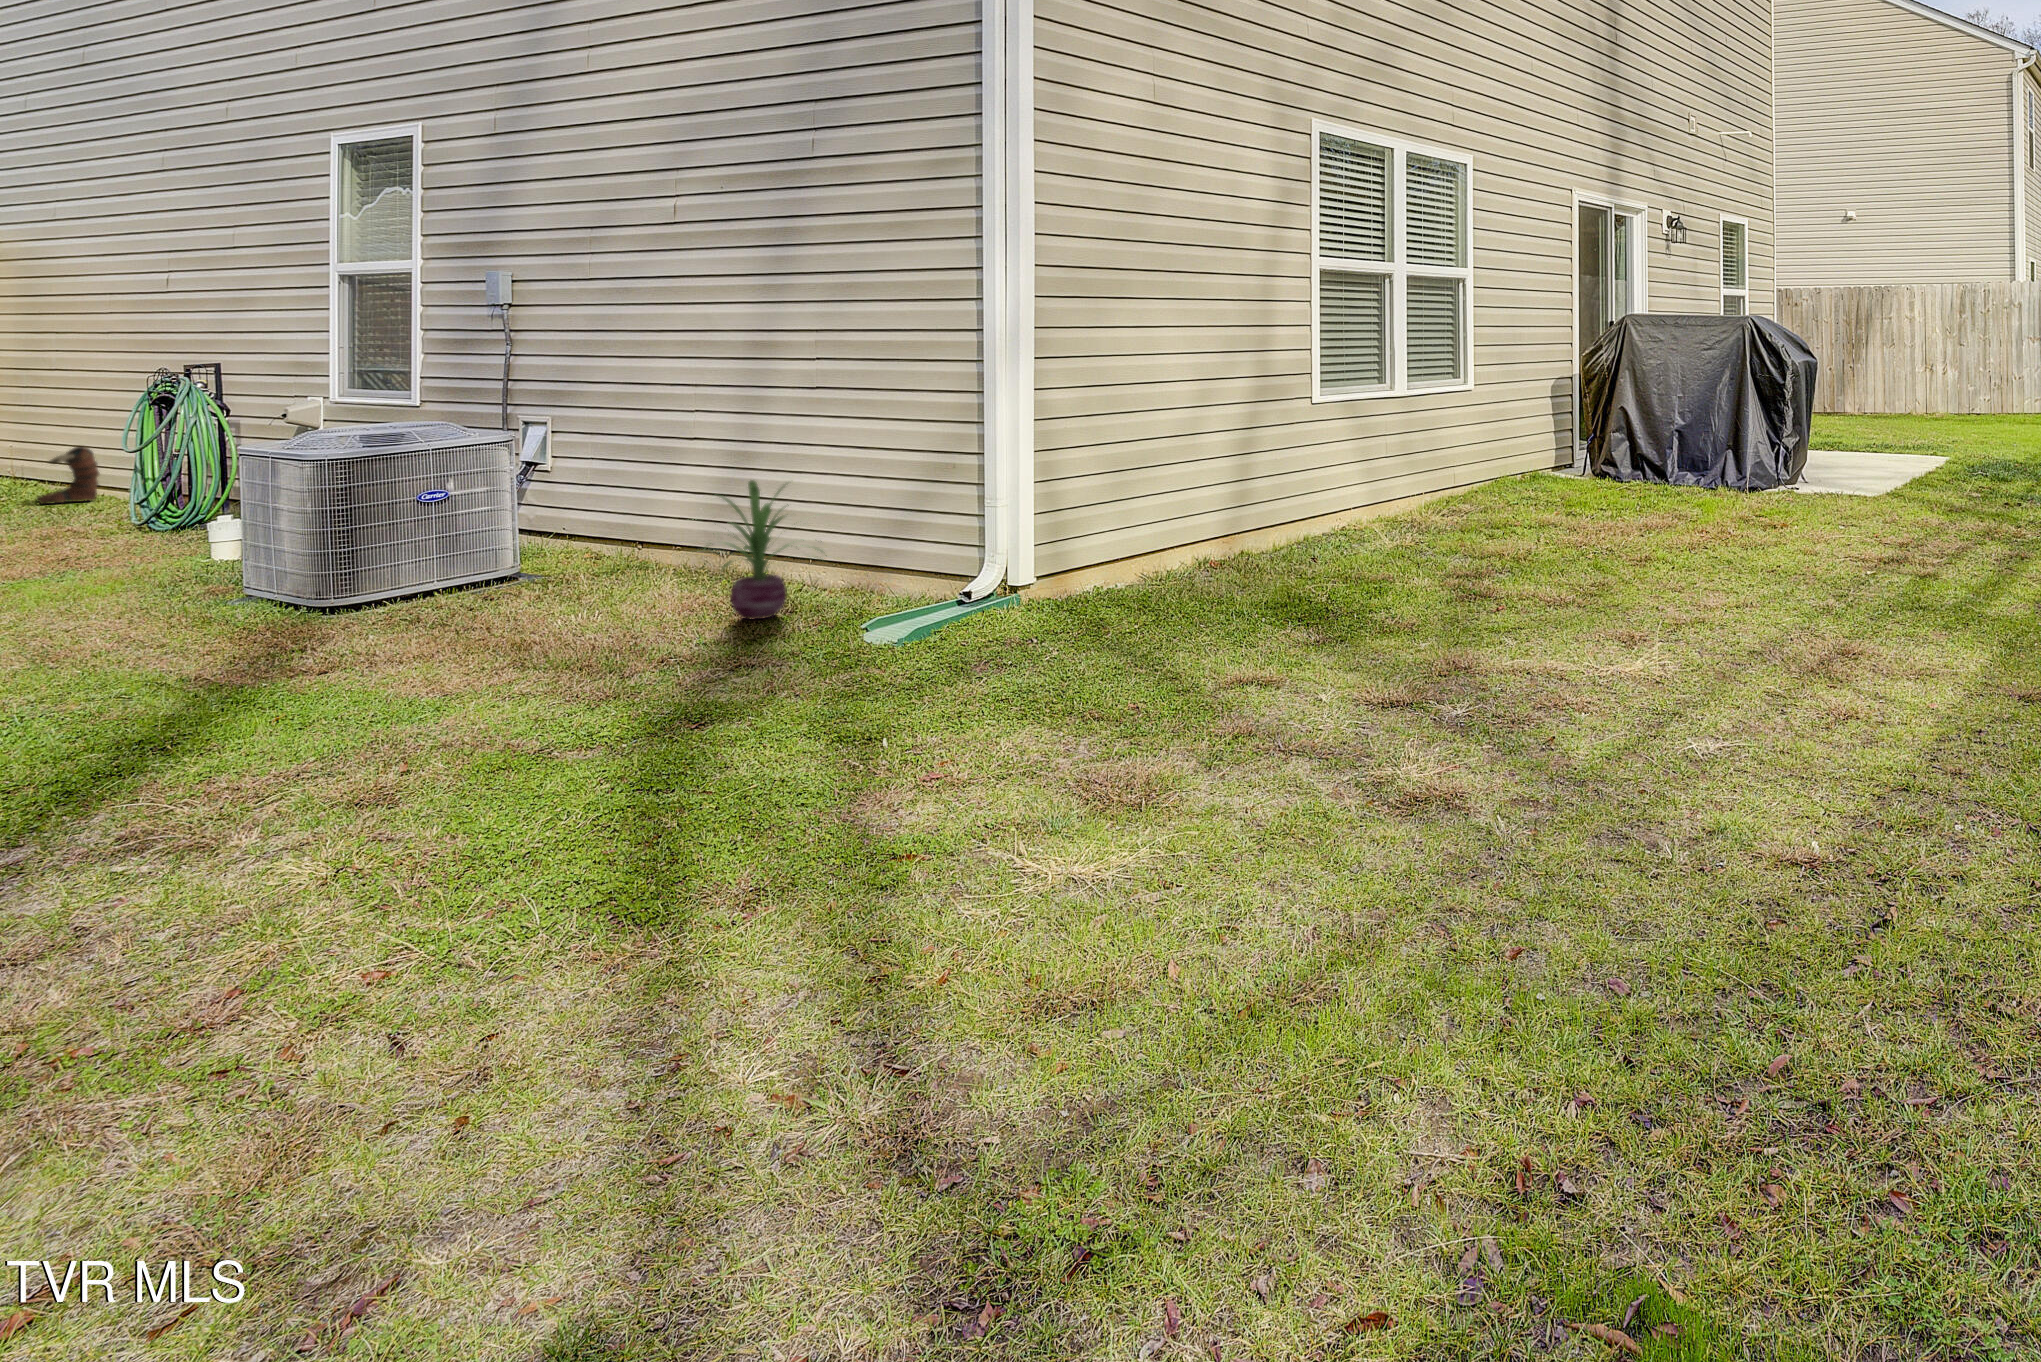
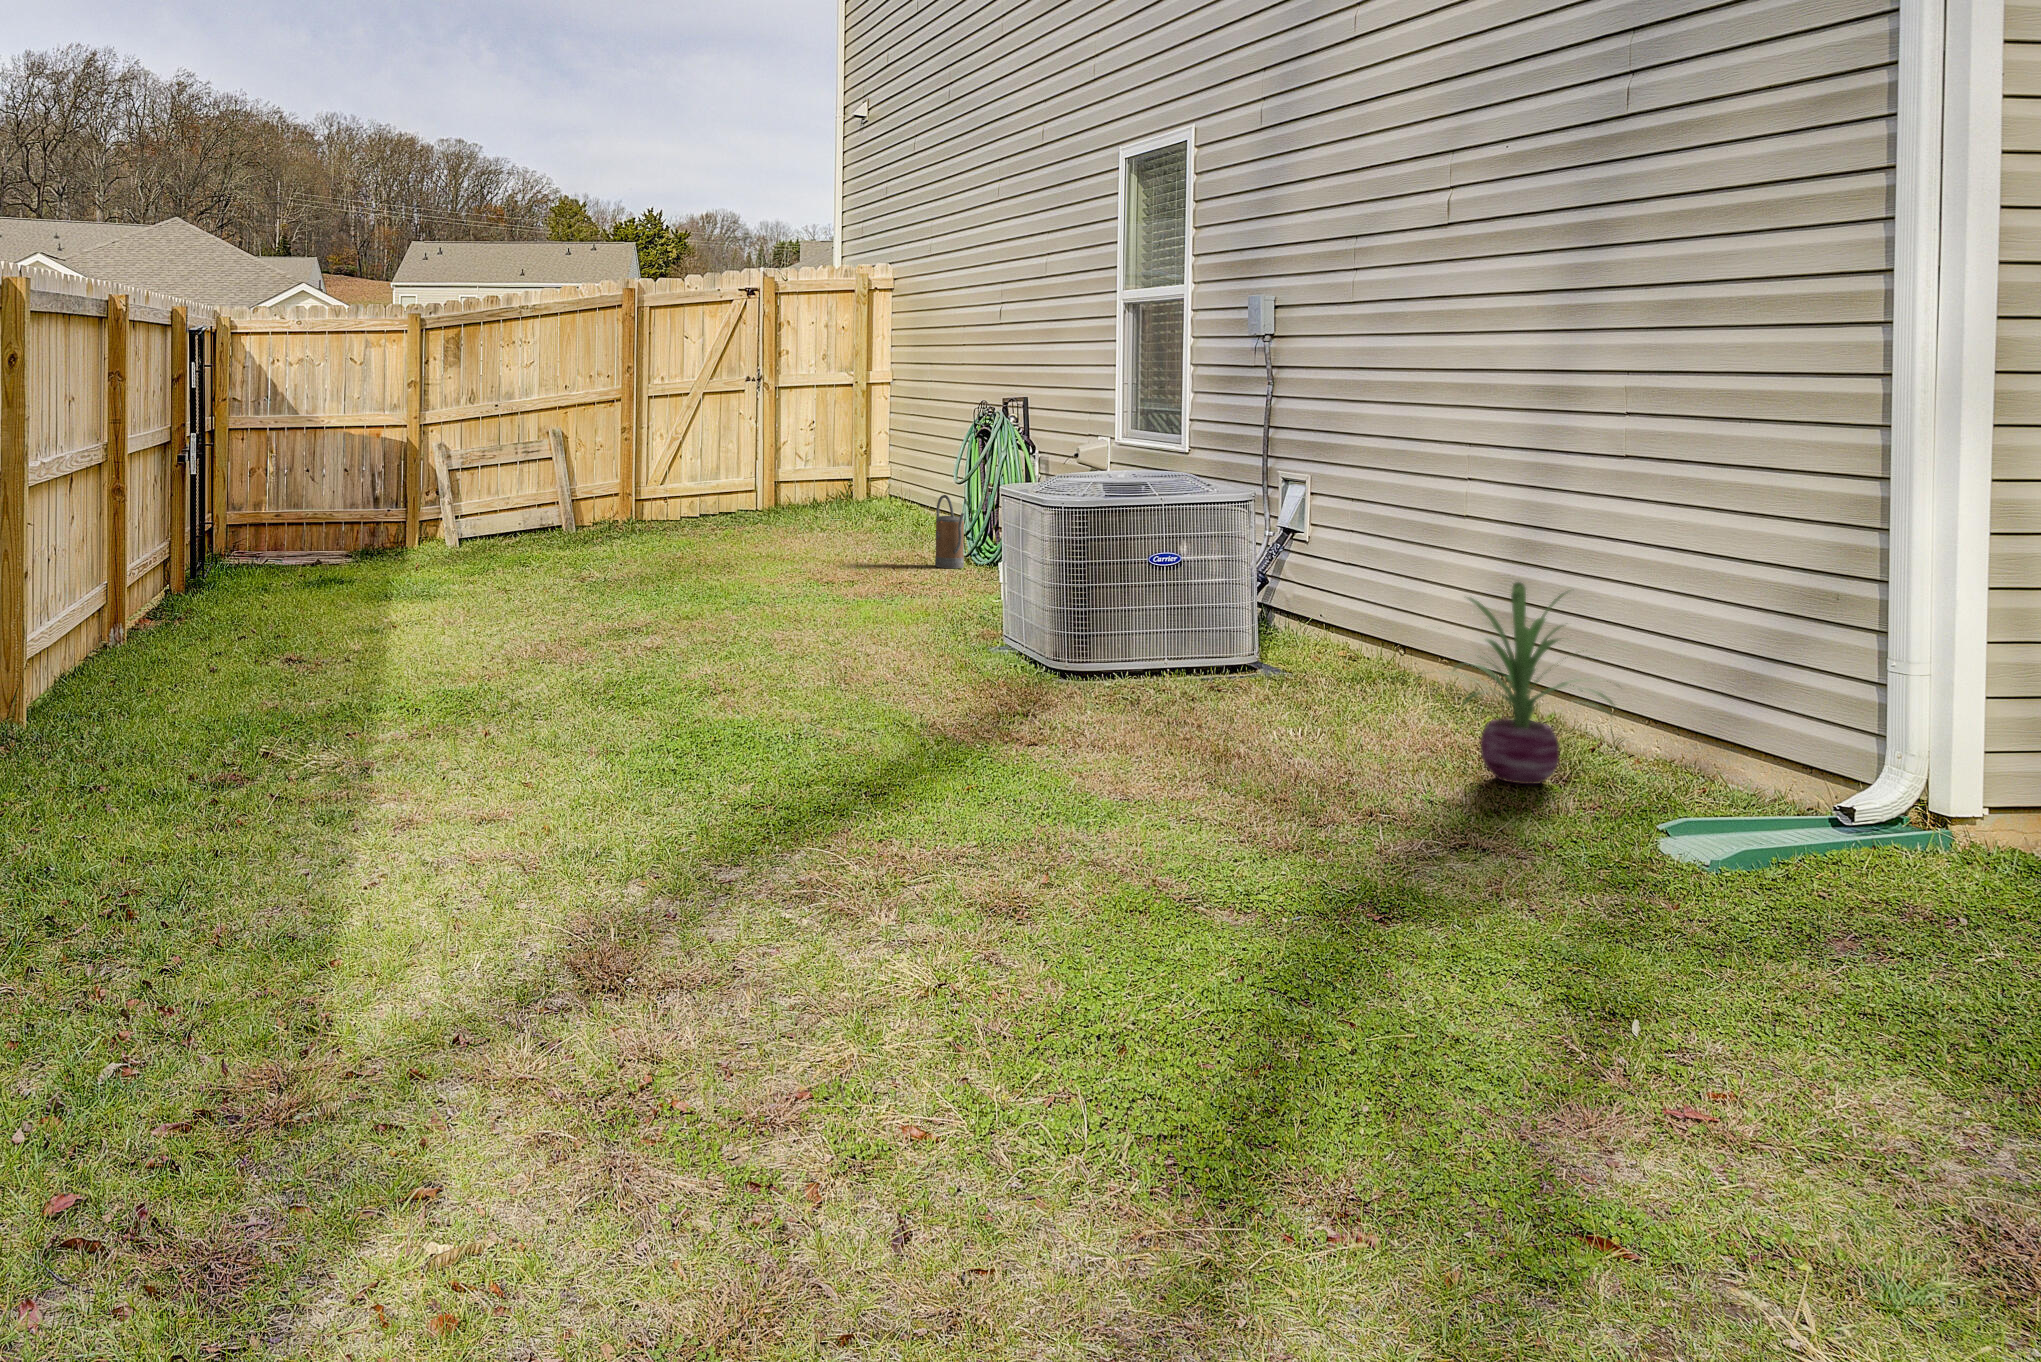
boots: present [36,446,99,504] -> none [910,474,952,529]
watering can: none [94,465,138,539] -> present [935,495,964,568]

